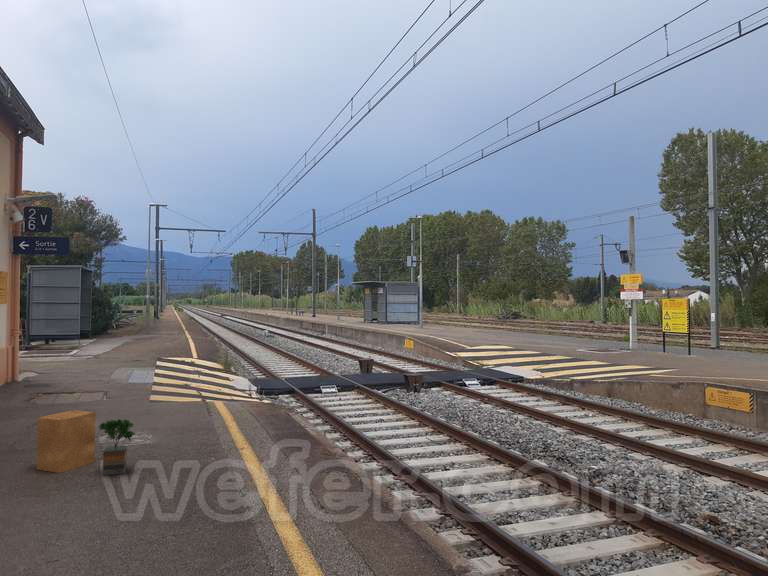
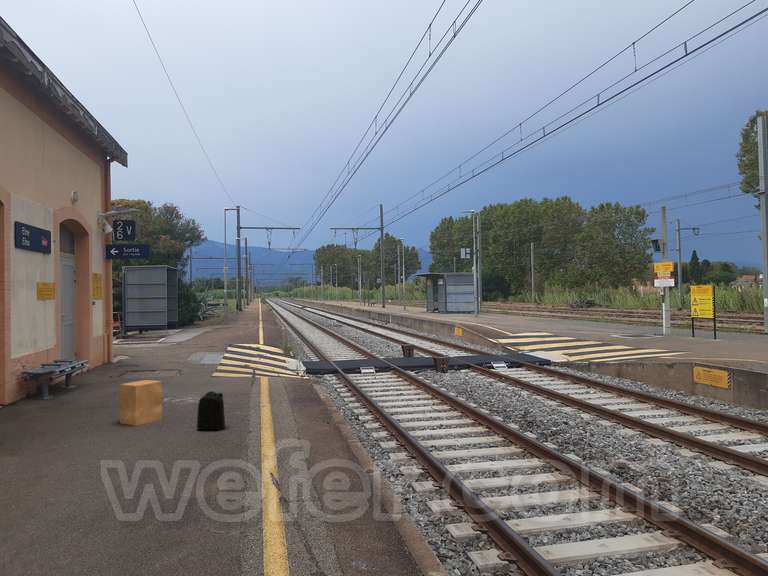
potted tree: present [99,419,135,475] -> none [162,386,191,428]
backpack: none [146,427,184,478] -> present [197,391,225,430]

